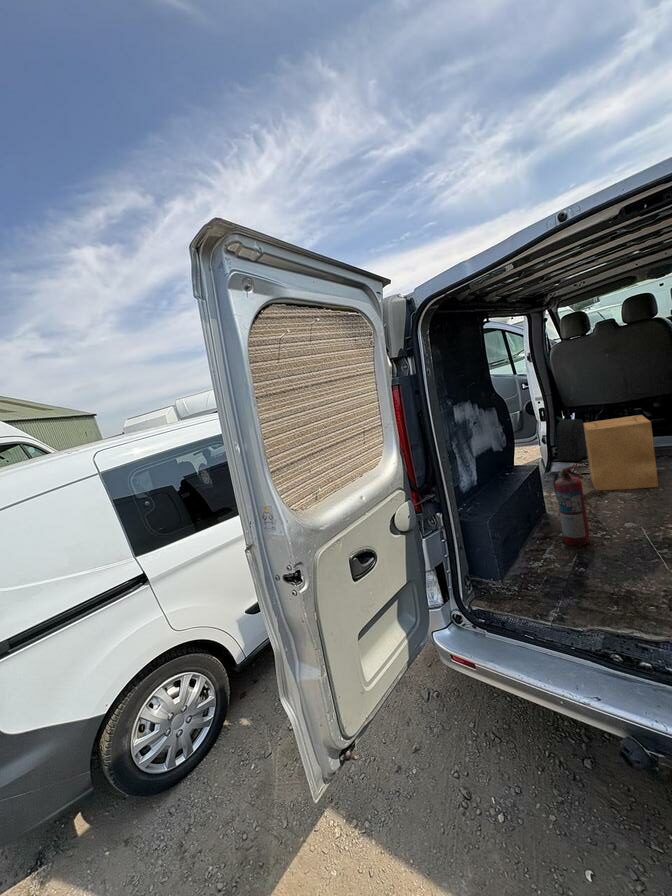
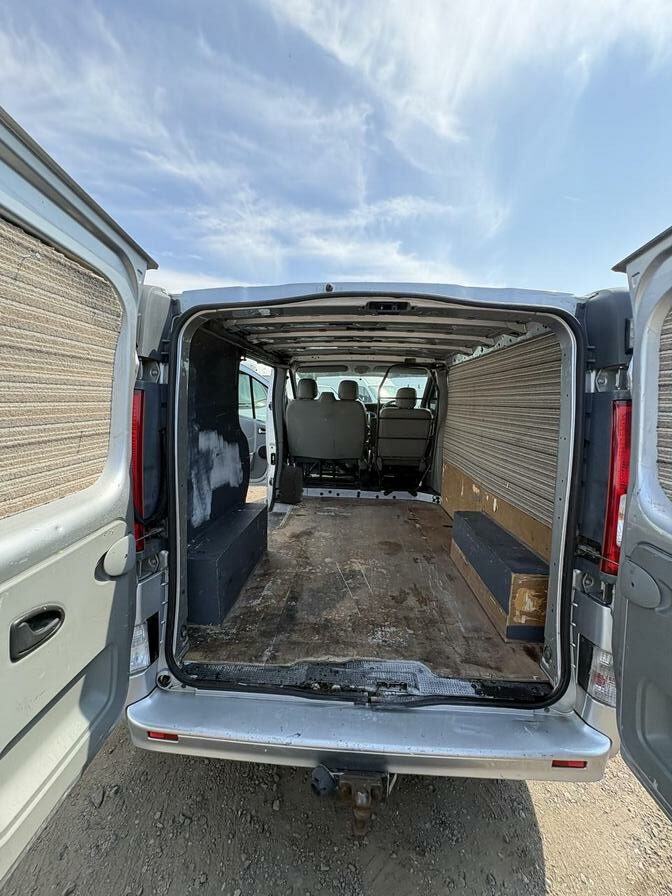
cardboard box: present [583,415,658,490] -> none [303,471,352,532]
fire extinguisher: present [554,465,589,546] -> none [279,507,305,583]

